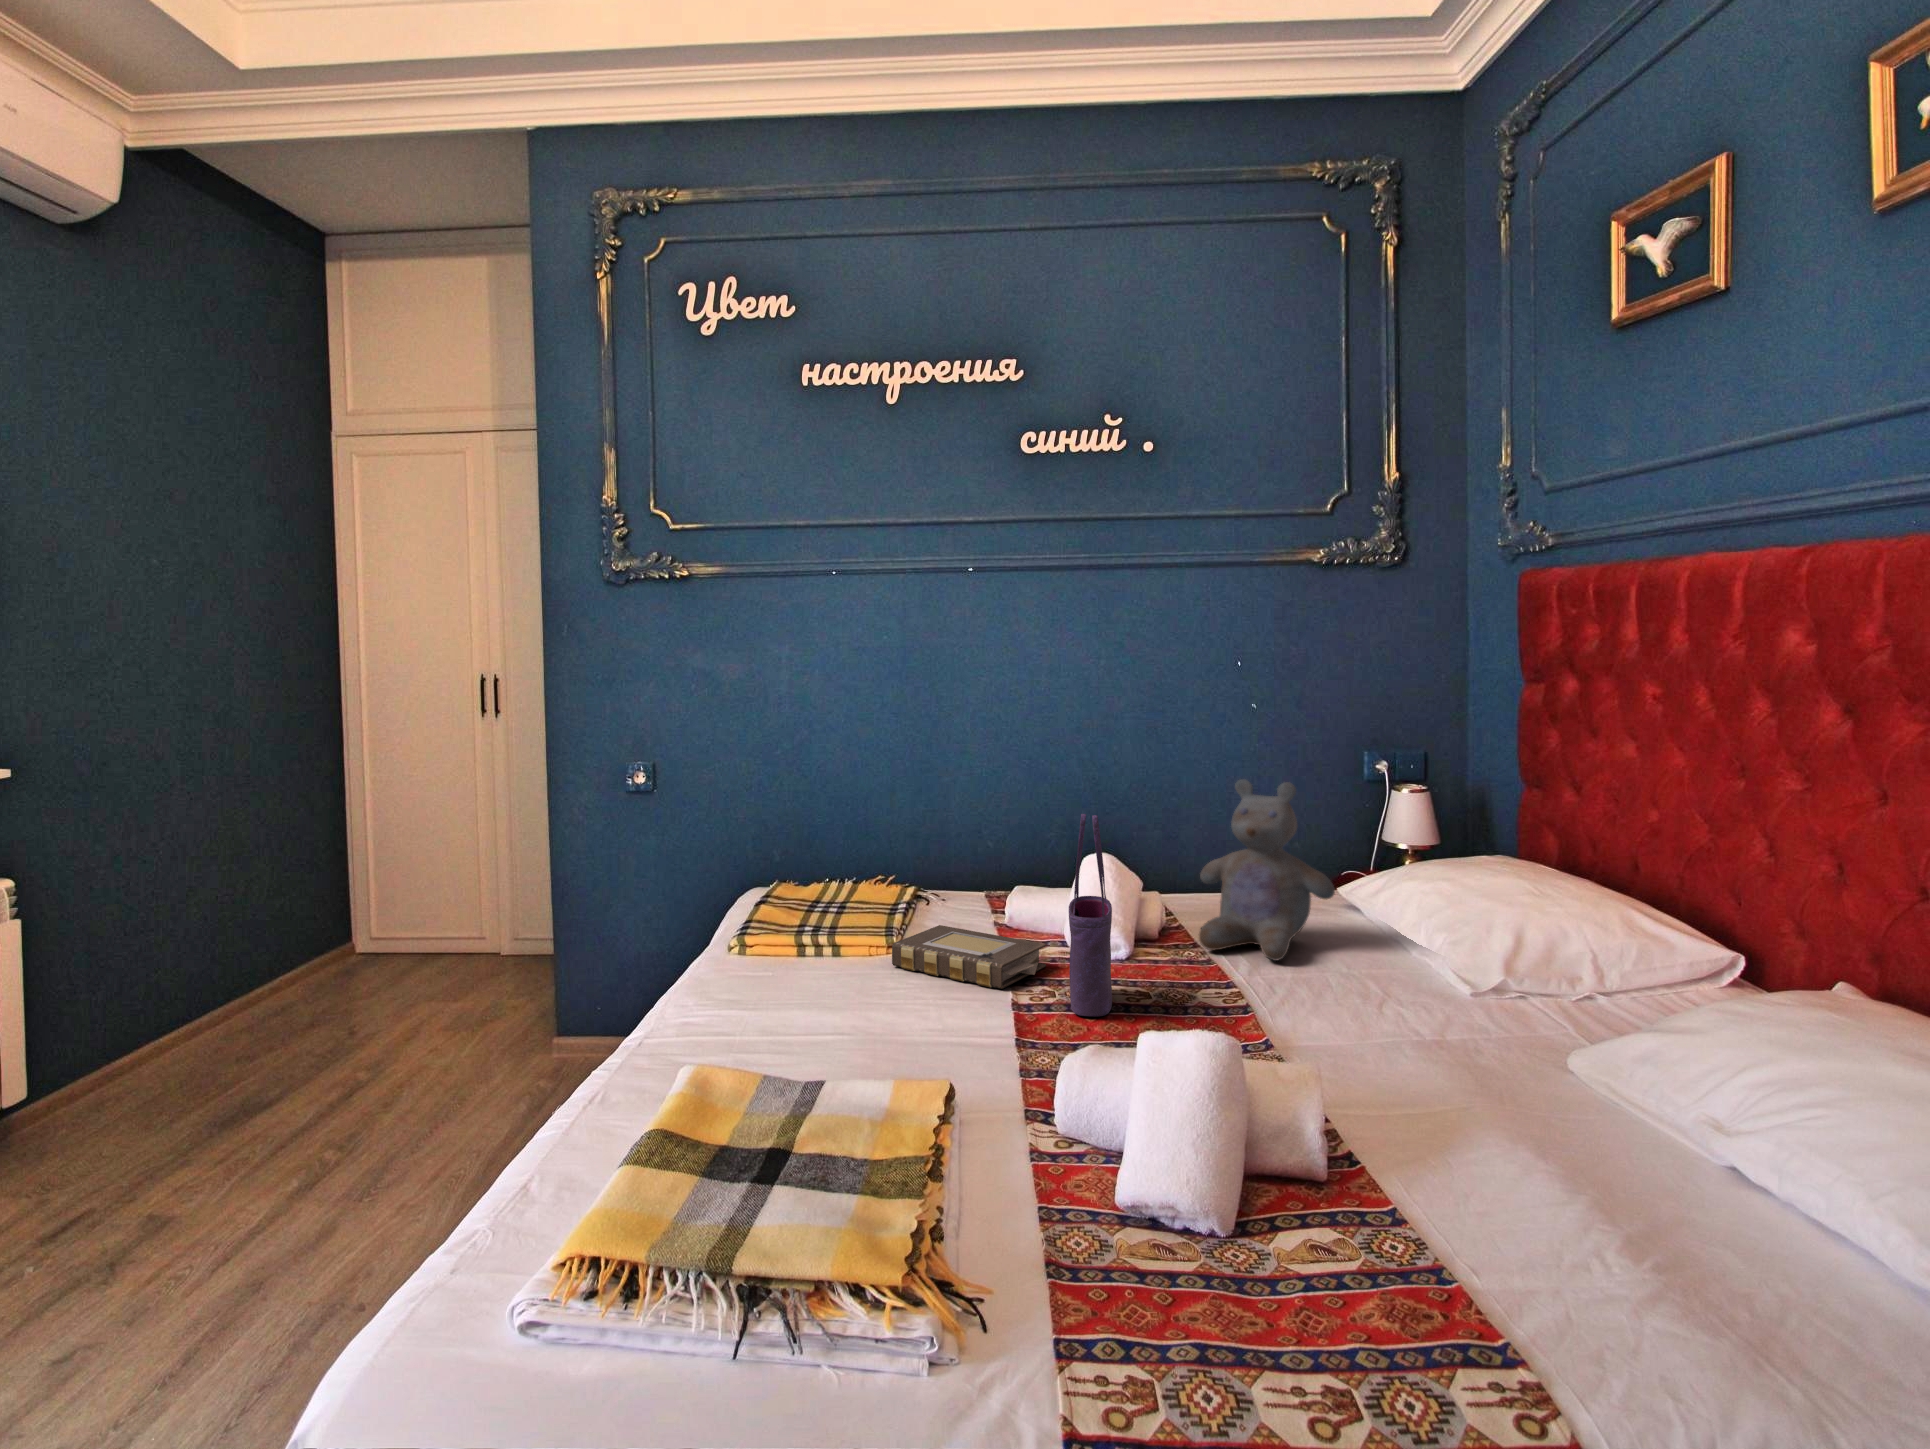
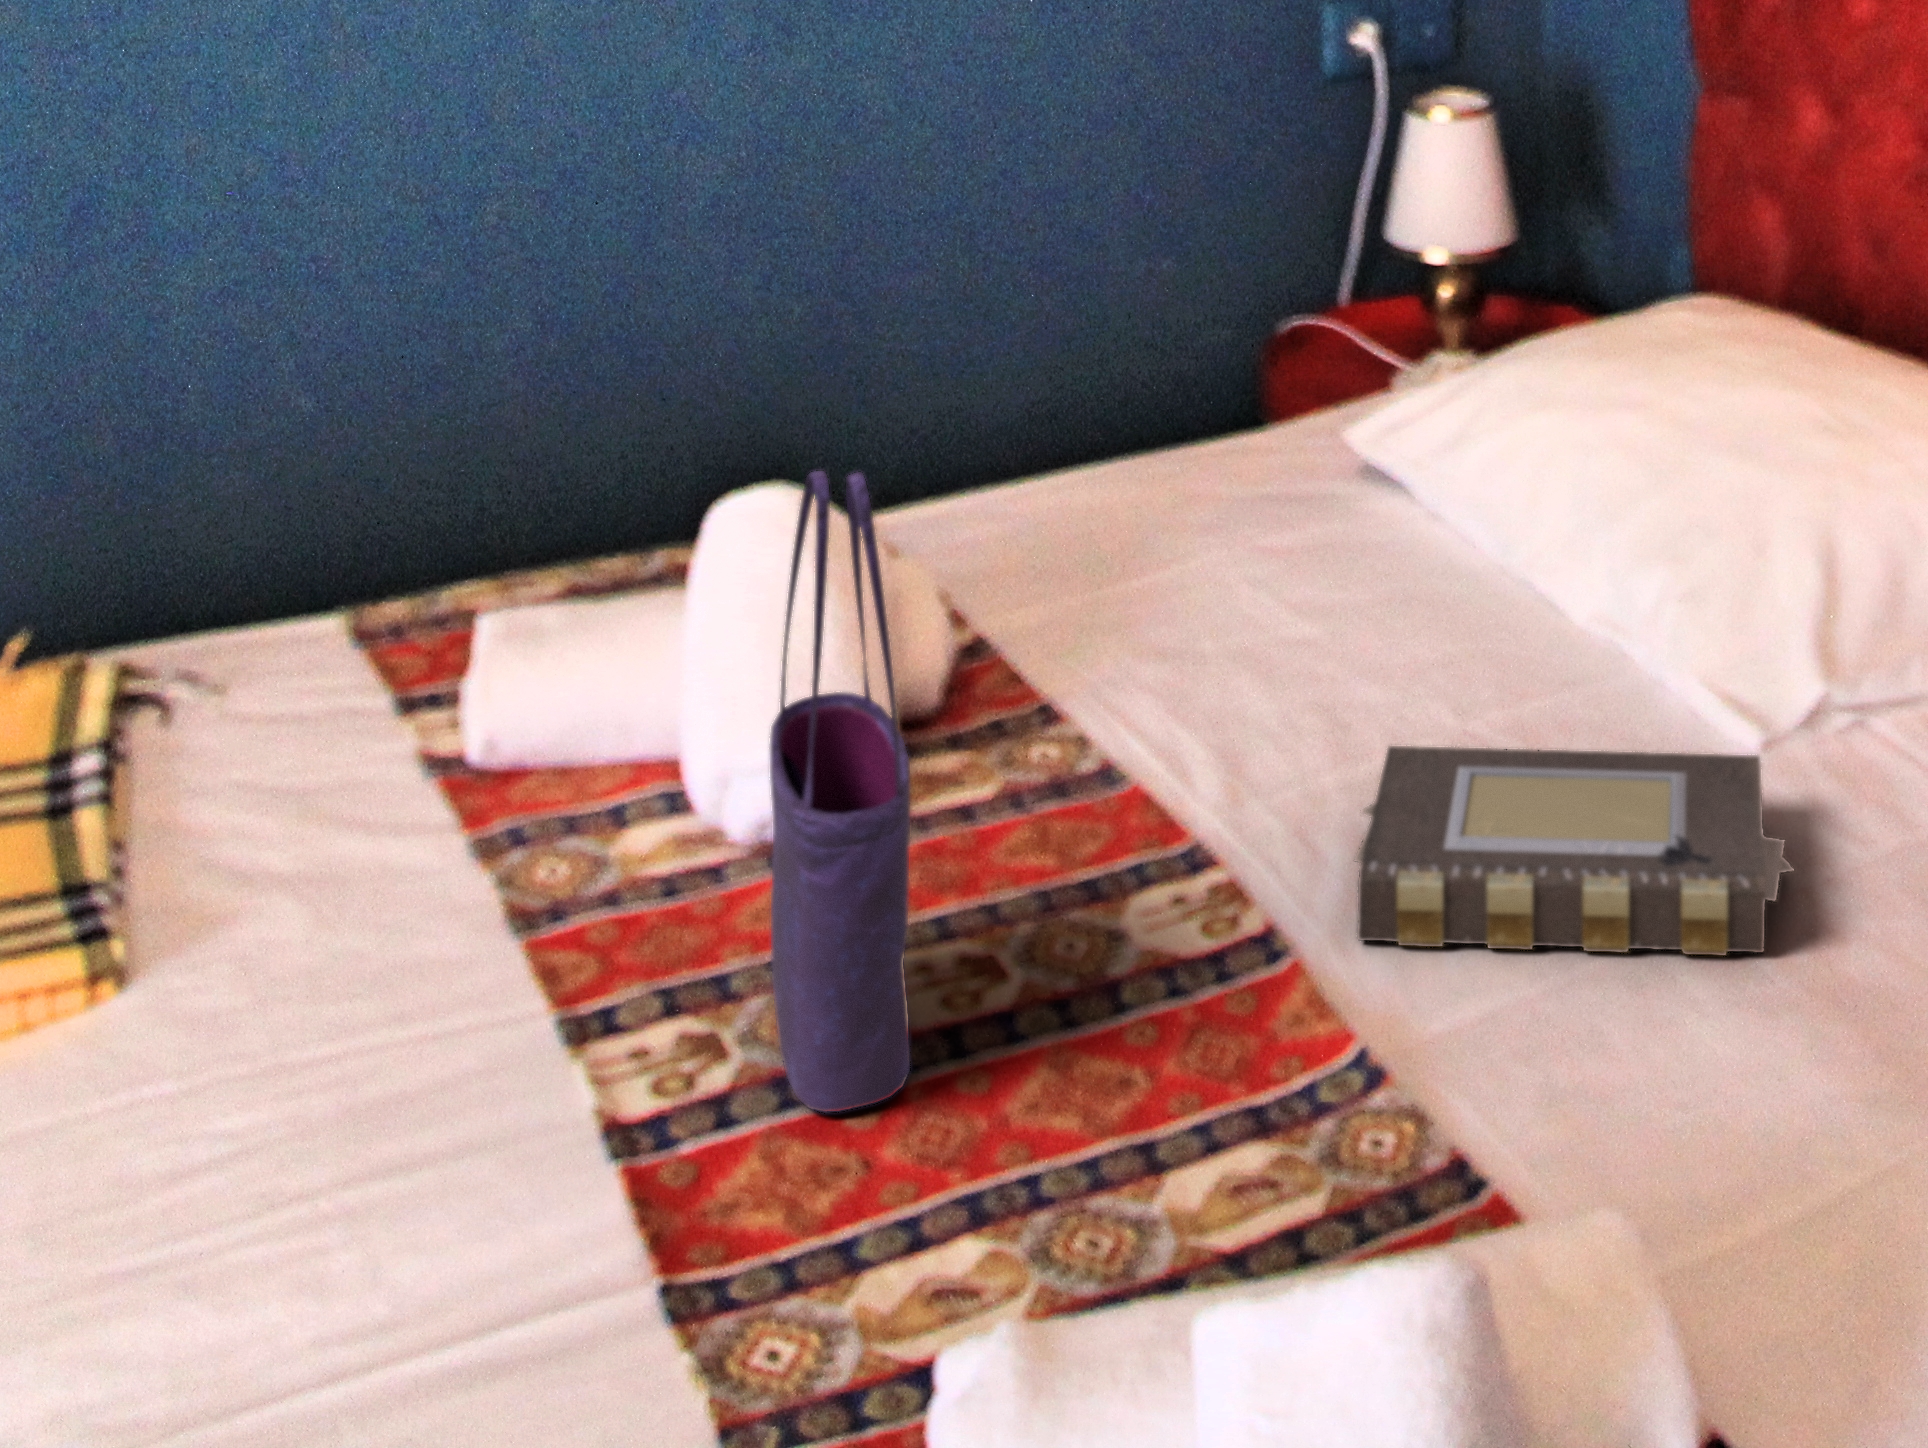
stuffed bear: present [1199,779,1335,961] -> none [1036,204,1395,719]
book: present [892,925,1046,989] -> present [1355,746,1793,956]

